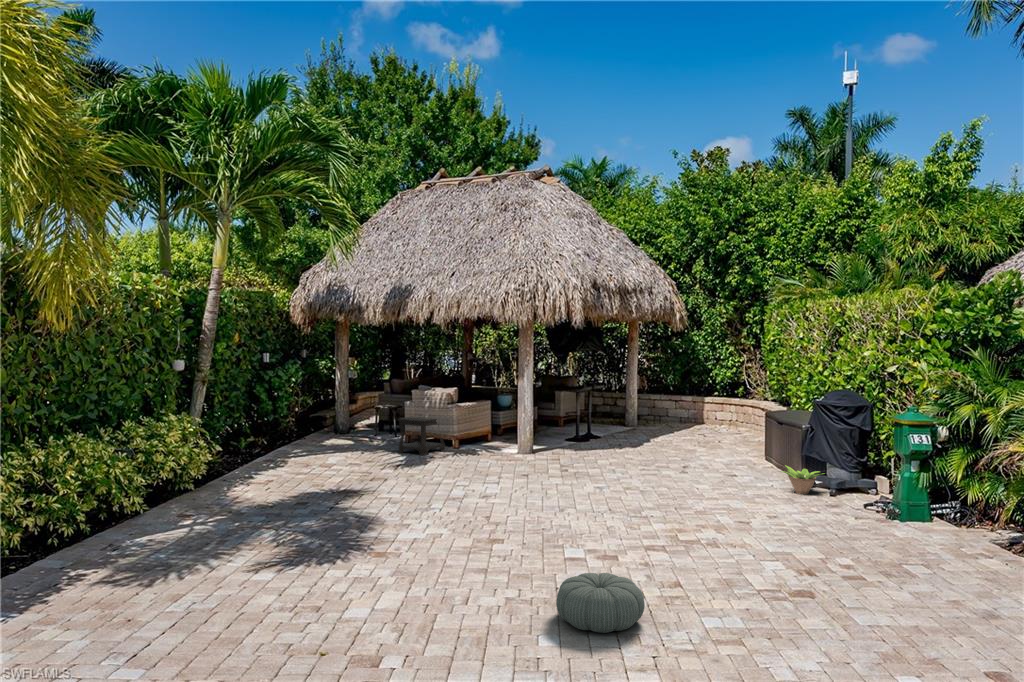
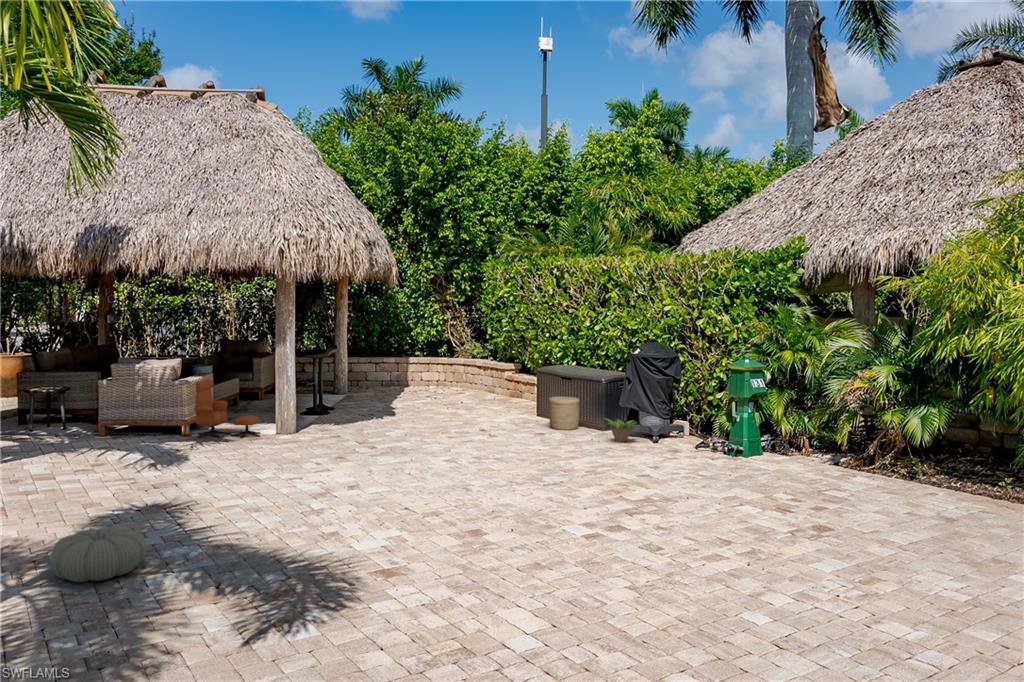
lounge chair: none [458,406,506,454] -> present [194,379,260,438]
side table: present [398,417,445,455] -> none [107,395,175,449]
woven basket: none [752,441,786,476] -> present [549,397,580,430]
pouf: present [556,573,645,633] -> present [50,527,147,582]

